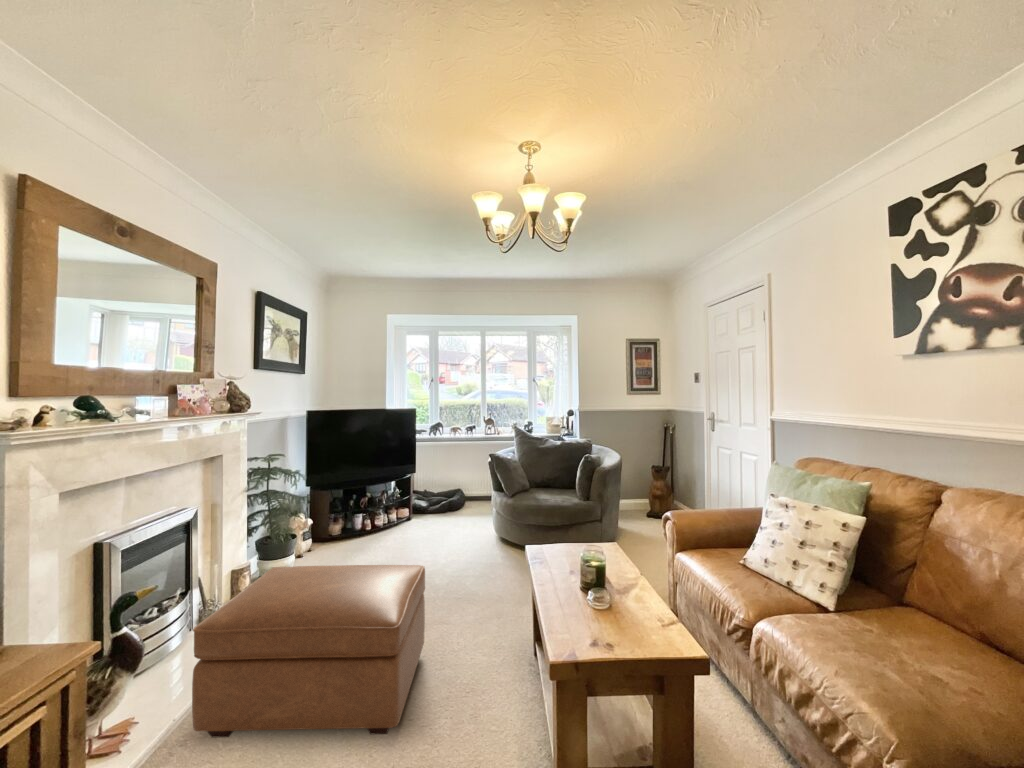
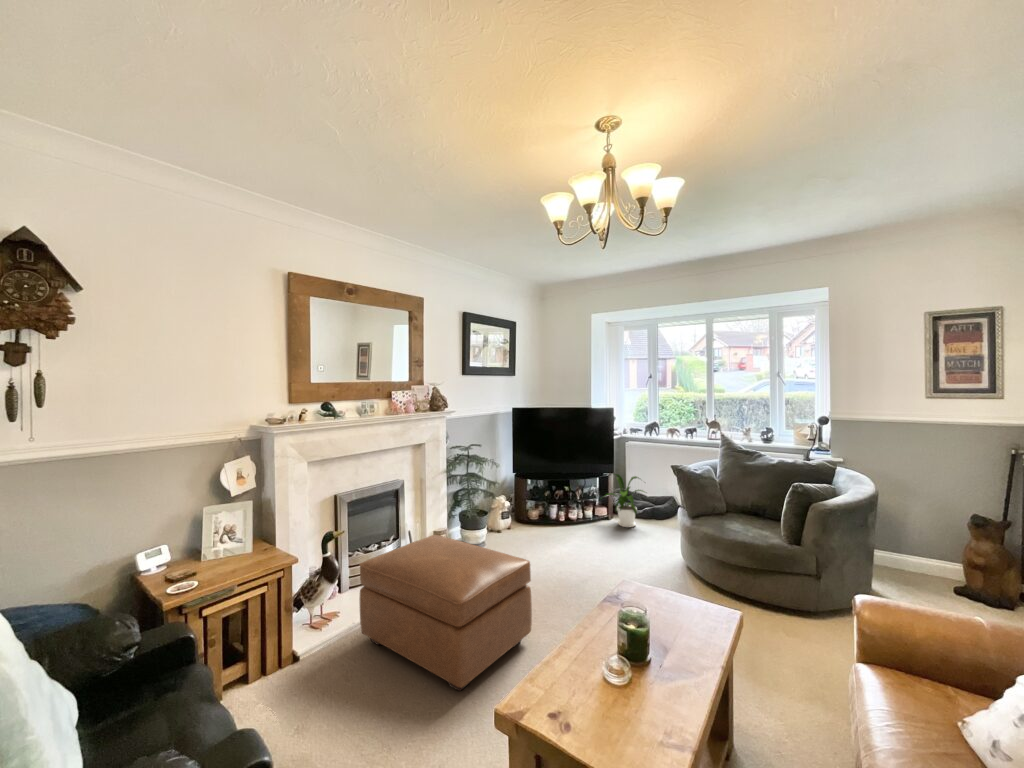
house plant: none [402,473,451,524] -> present [606,474,644,527]

